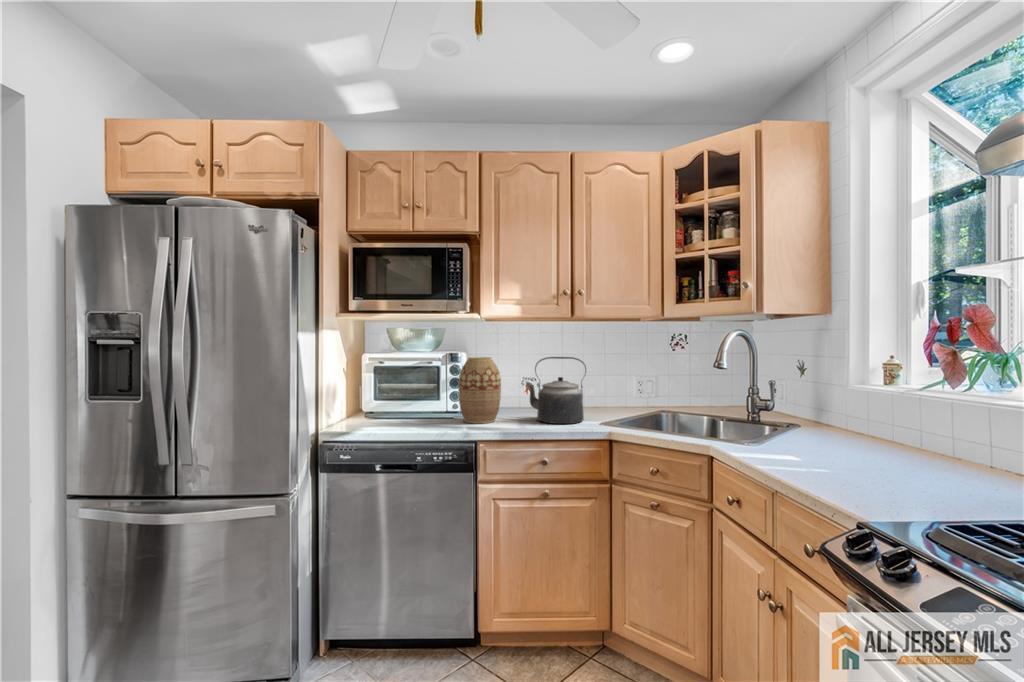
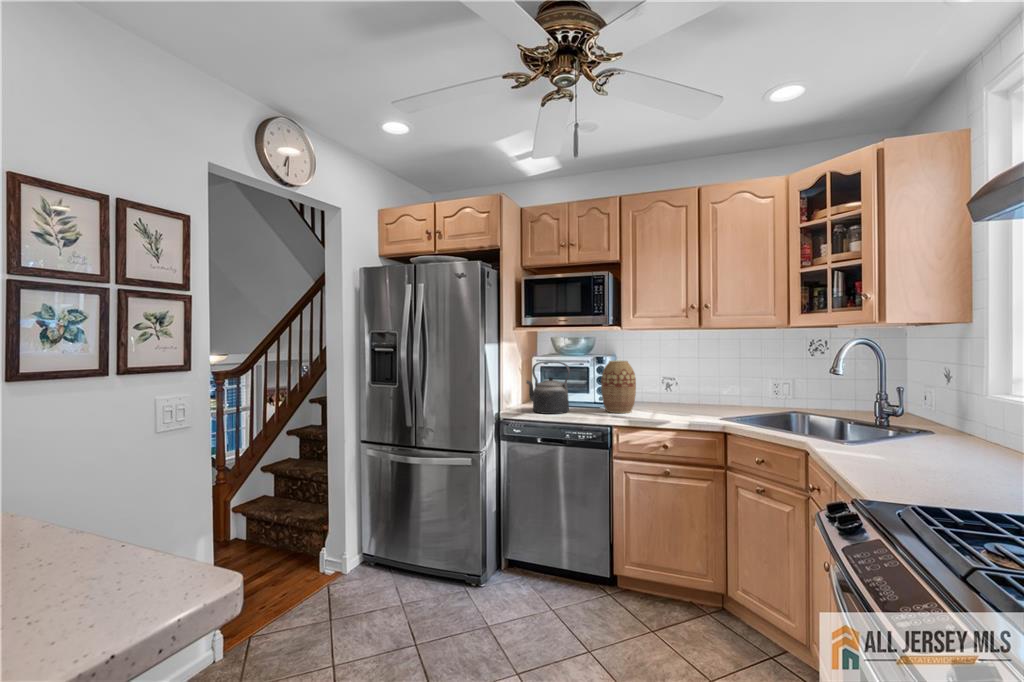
kettle: present [526,357,586,424] -> present [527,361,570,414]

